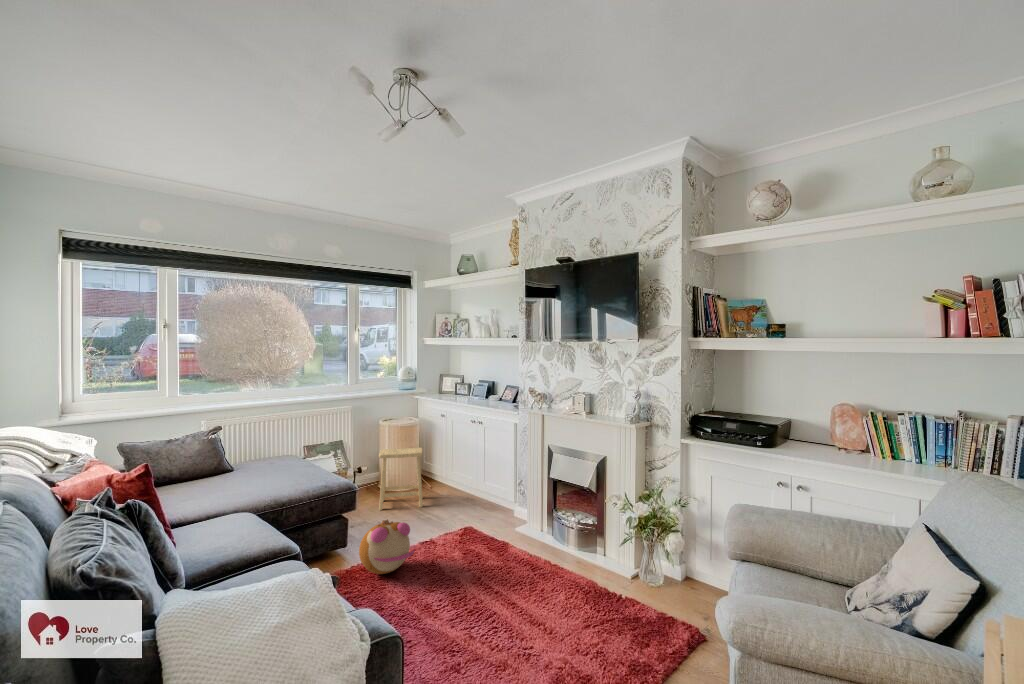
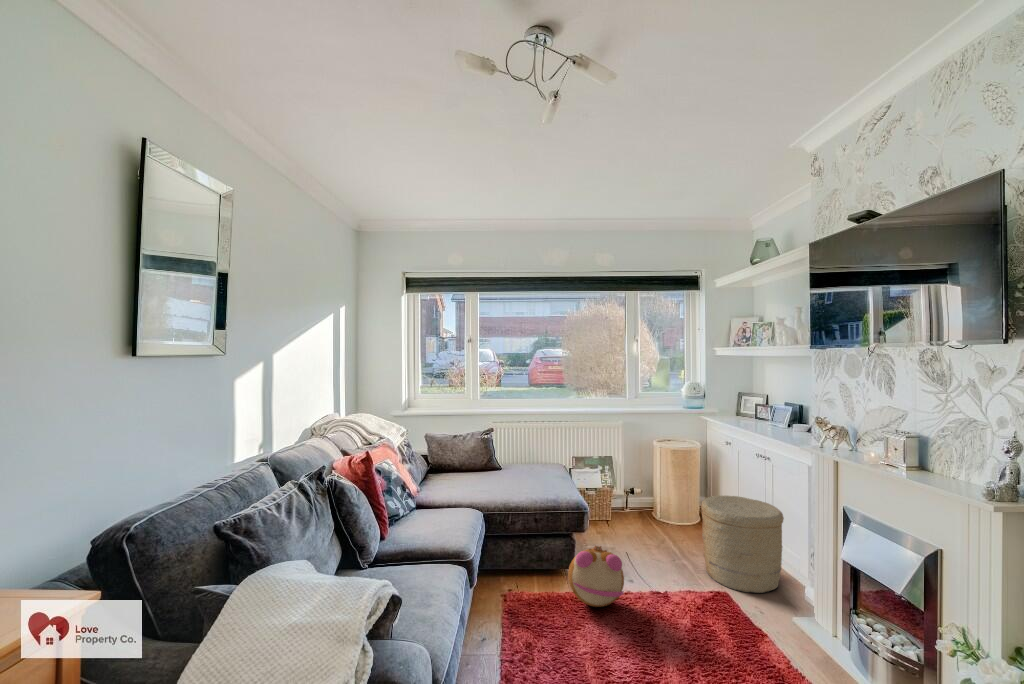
footstool: present [379,447,423,510] -> none [635,472,692,552]
woven basket: none [442,453,498,522] -> present [701,496,784,593]

